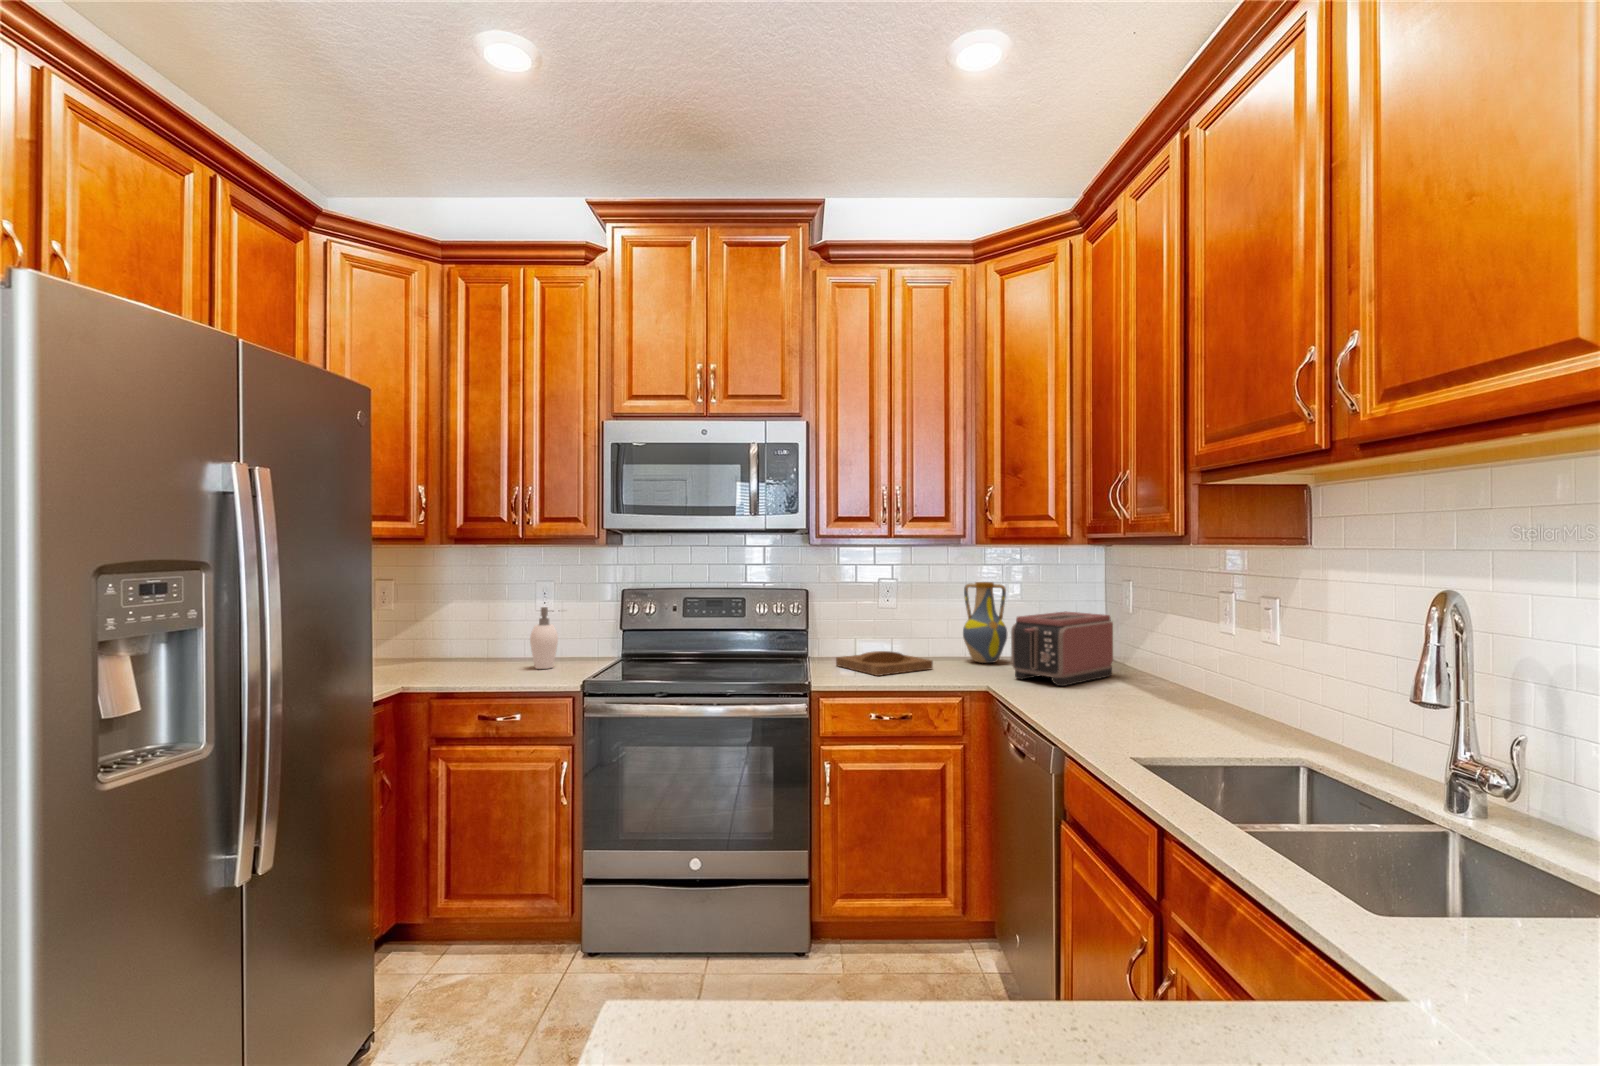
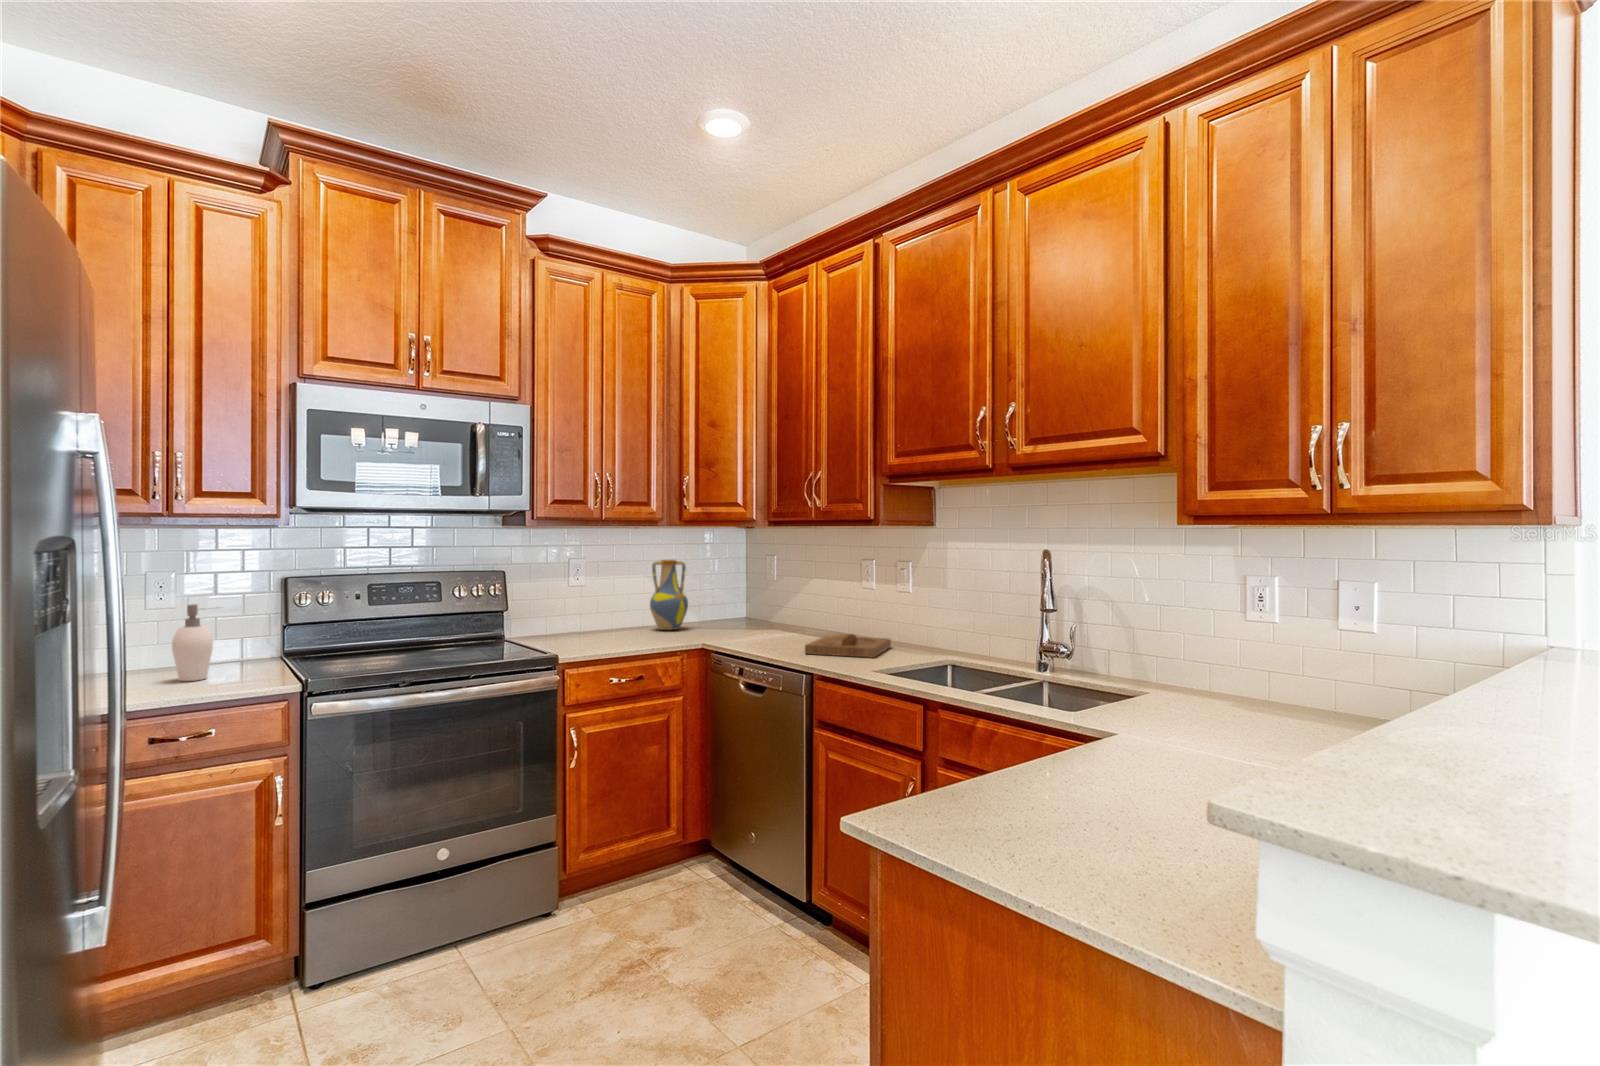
toaster: present [1011,611,1113,686] -> none [712,581,778,639]
tray: present [836,651,933,676] -> present [805,634,891,658]

